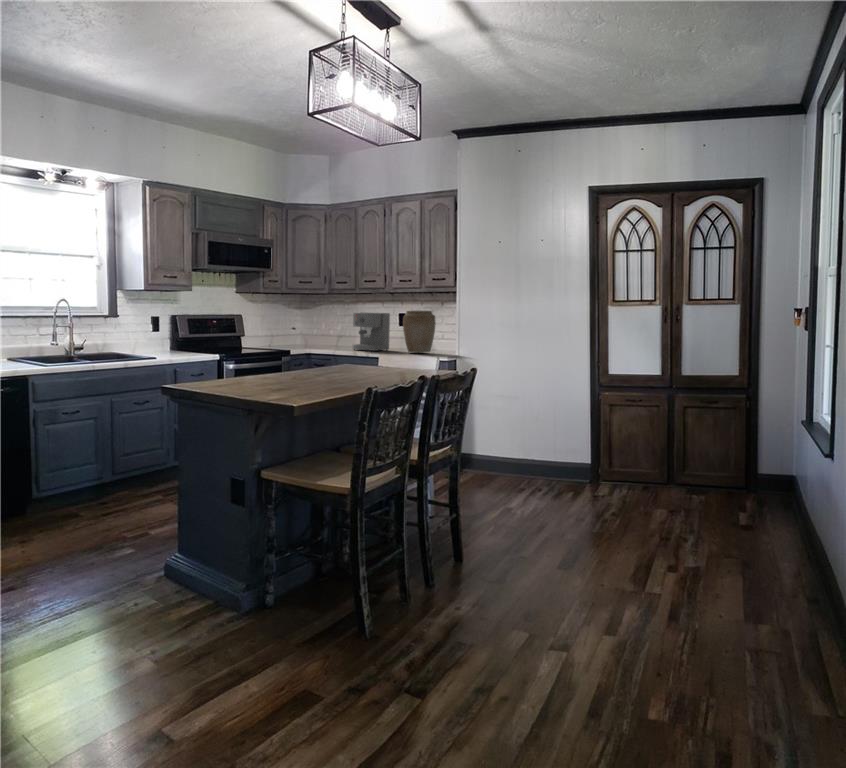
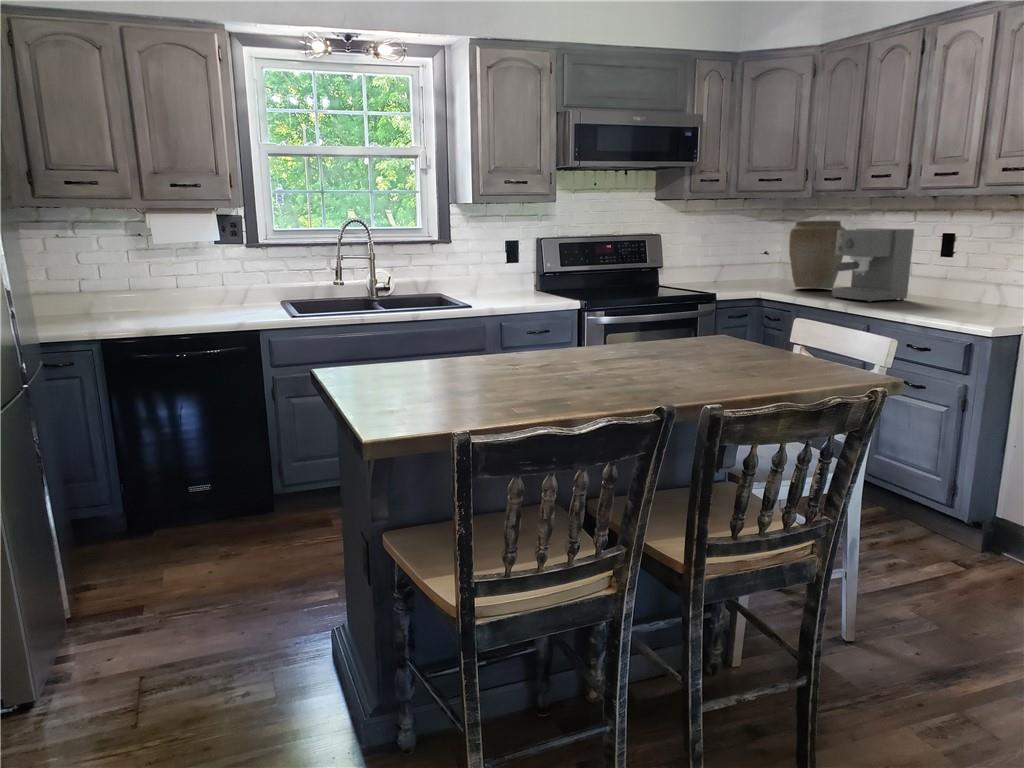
vase: present [403,311,436,353] -> present [789,221,846,289]

